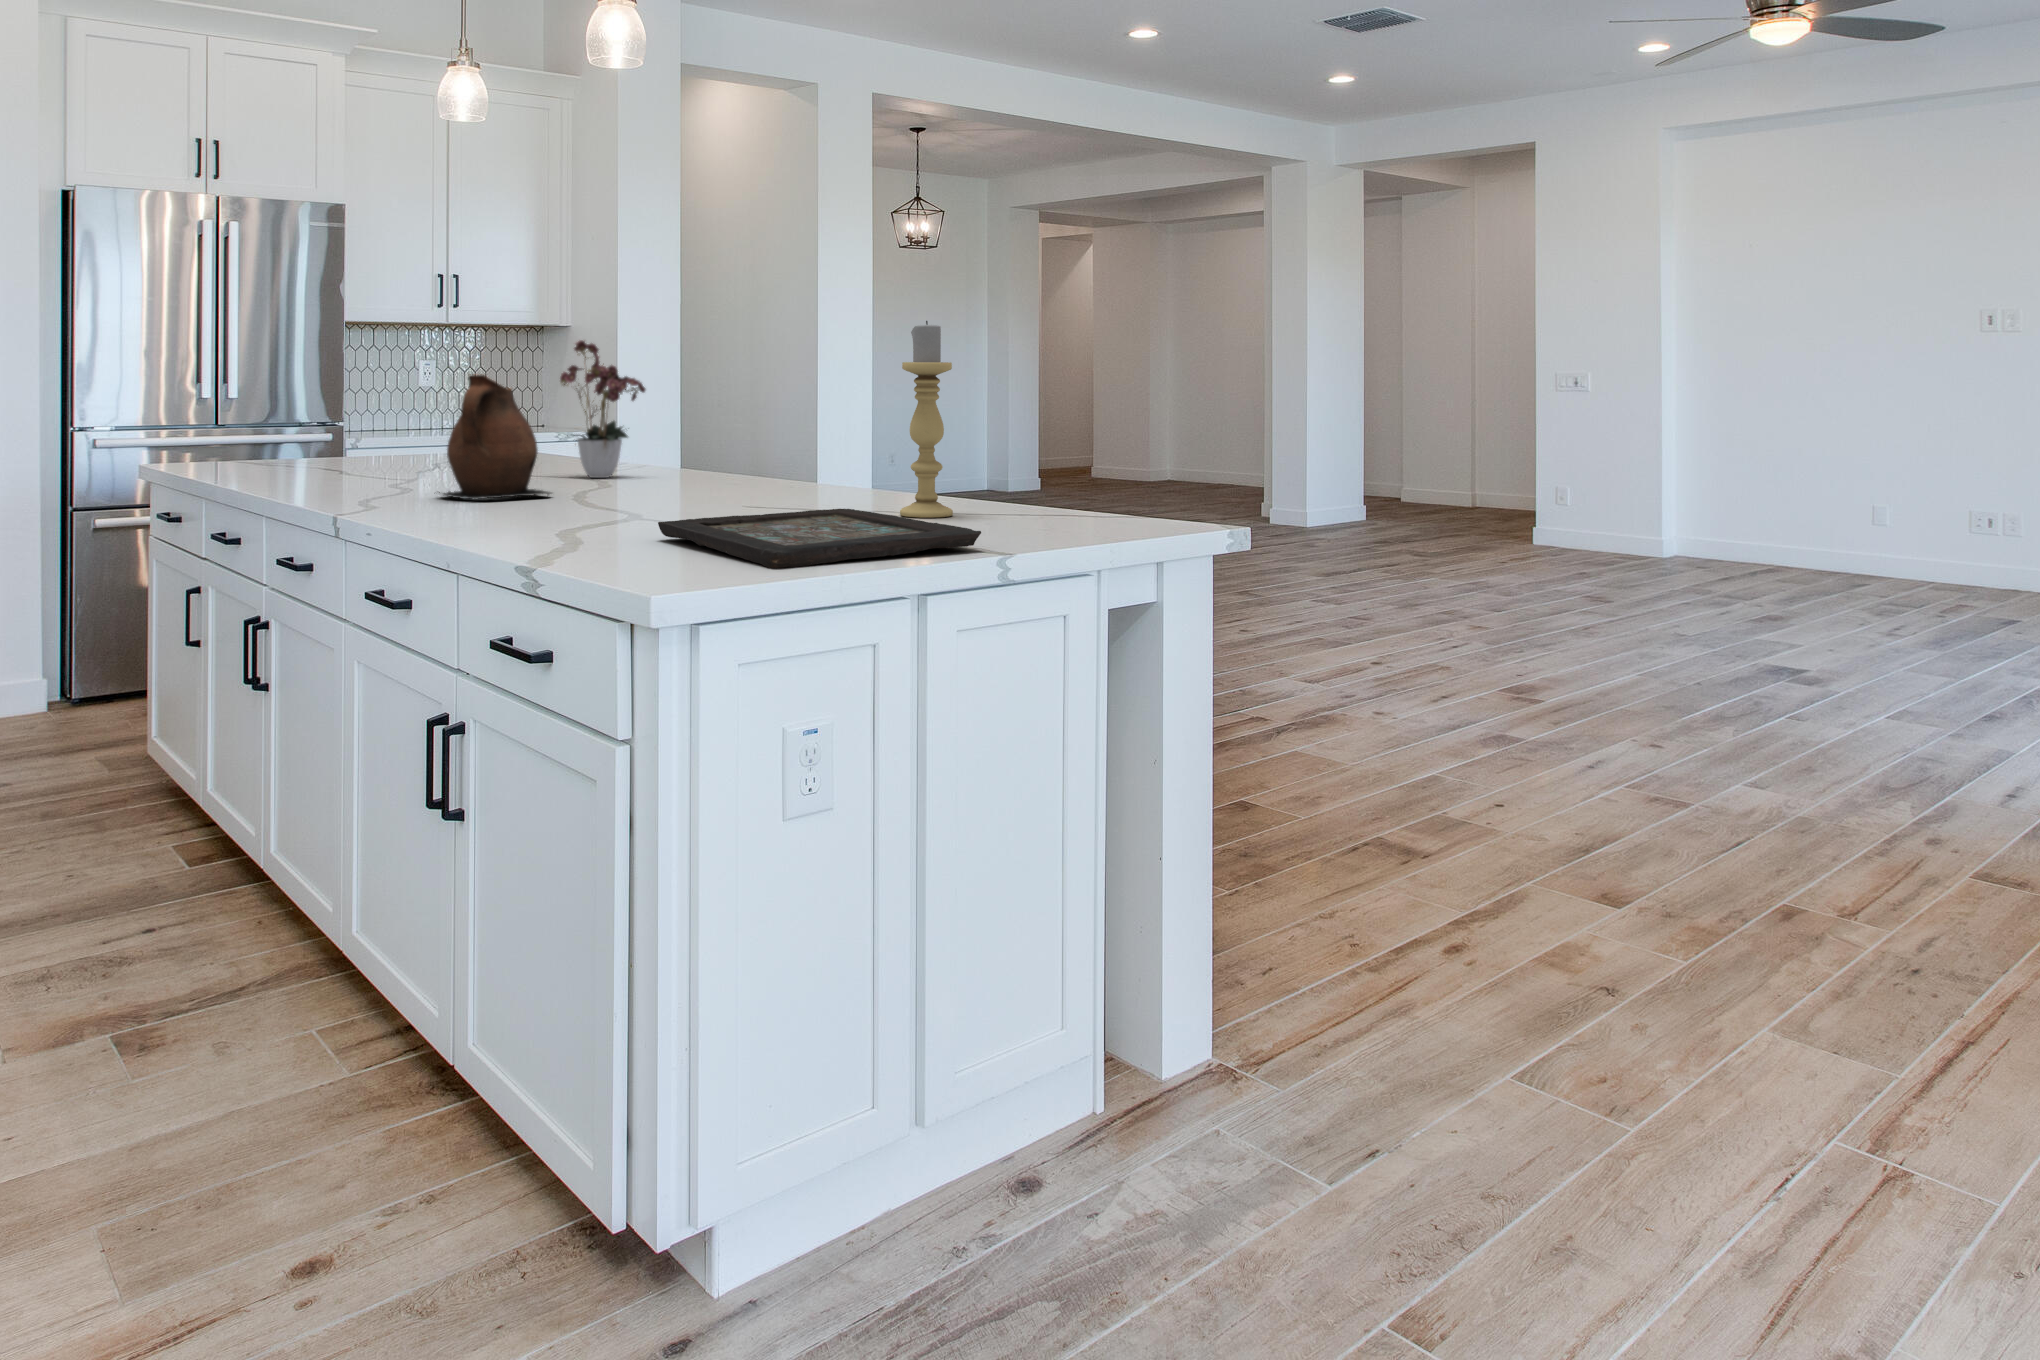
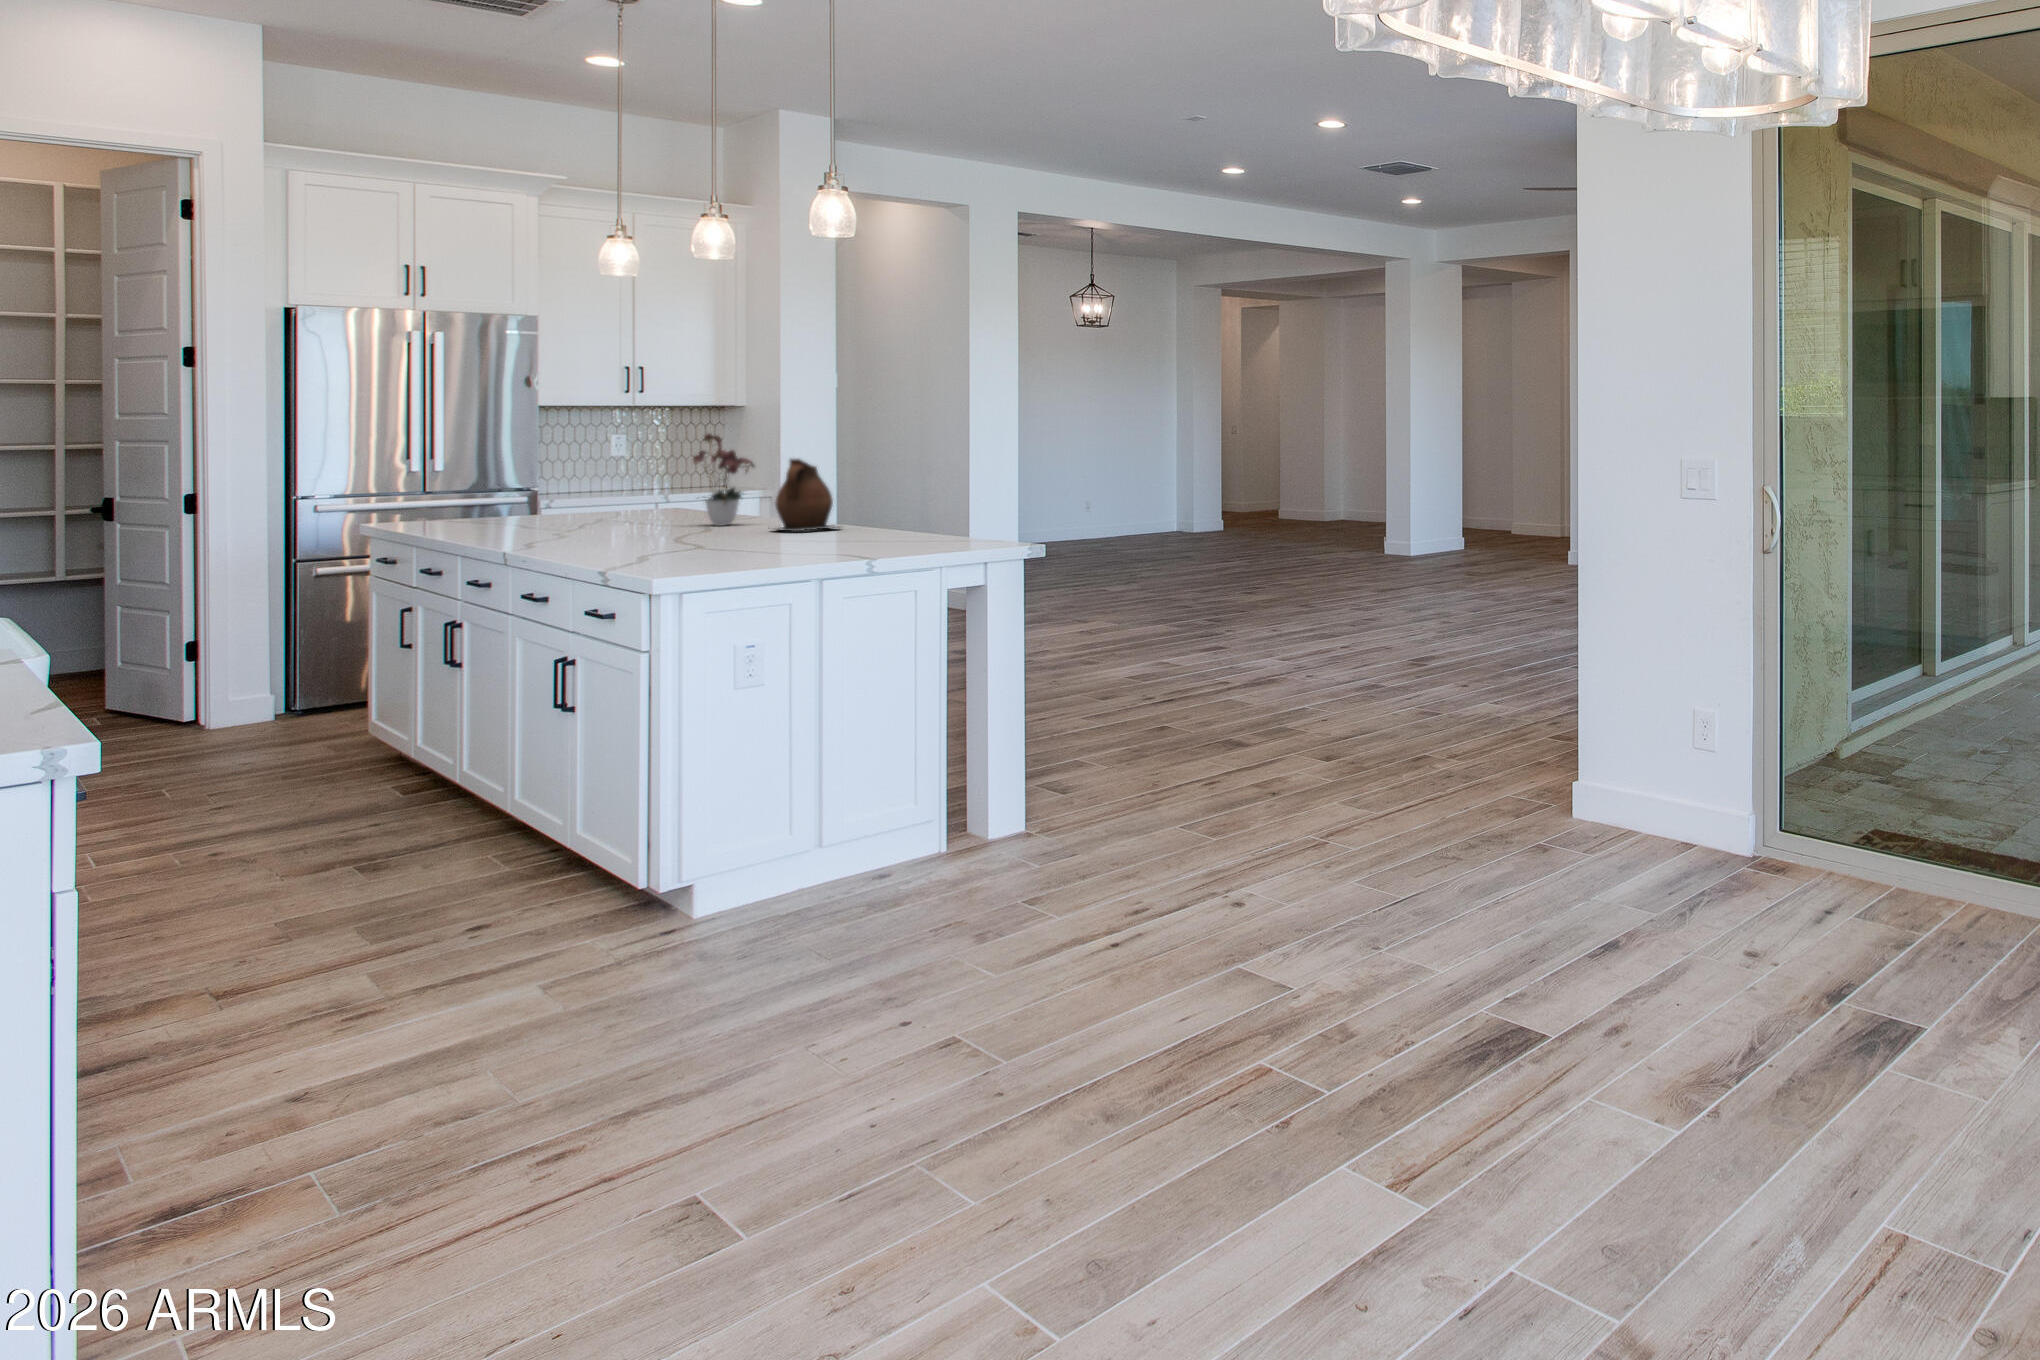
candle holder: present [900,321,953,518] -> none [885,429,918,543]
ceramic pitcher: present [439,374,551,499] -> present [775,459,834,531]
decorative tray: present [658,509,981,568] -> none [711,539,891,568]

